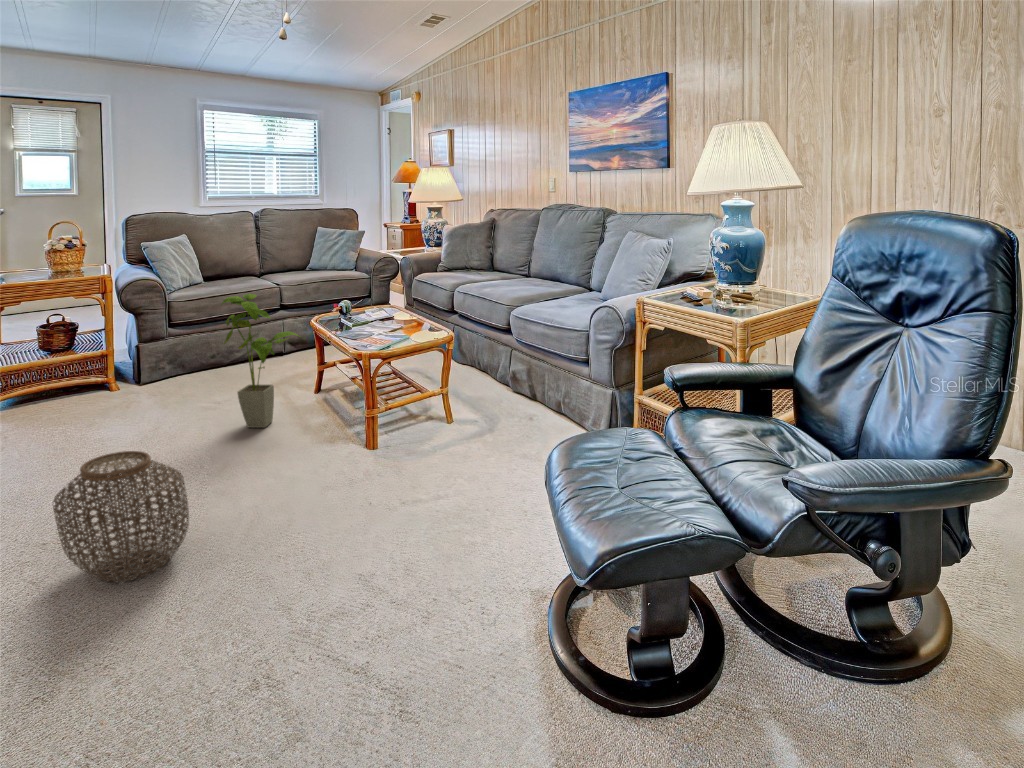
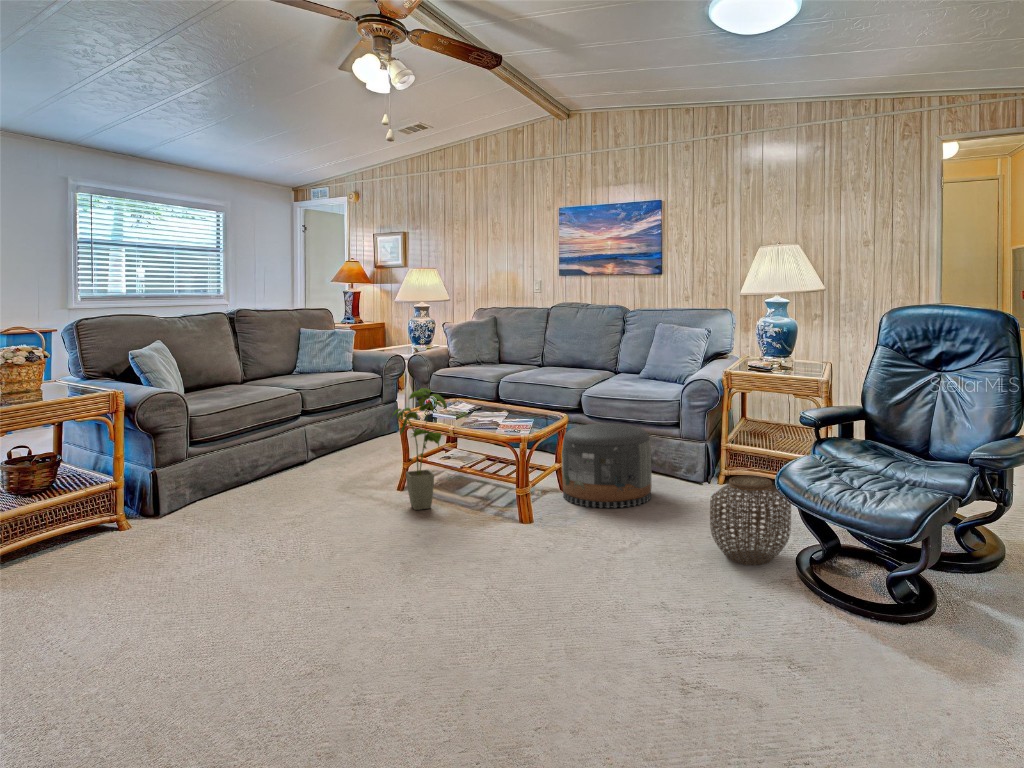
pouf: none [404,352,514,461] -> present [562,423,652,508]
woven basket: present [53,451,189,582] -> present [710,476,791,565]

